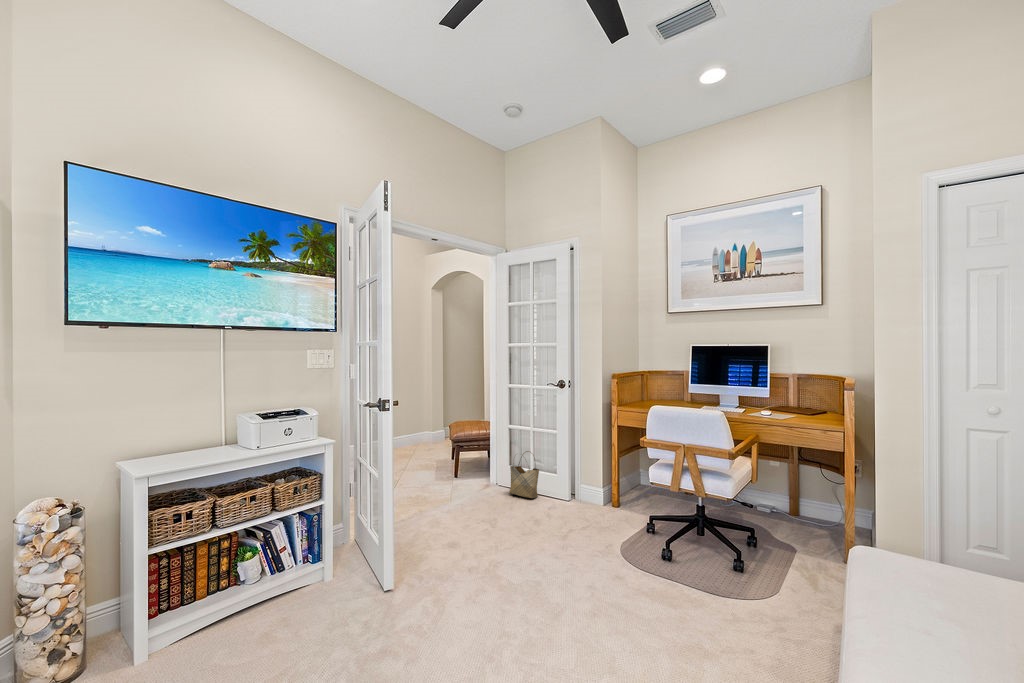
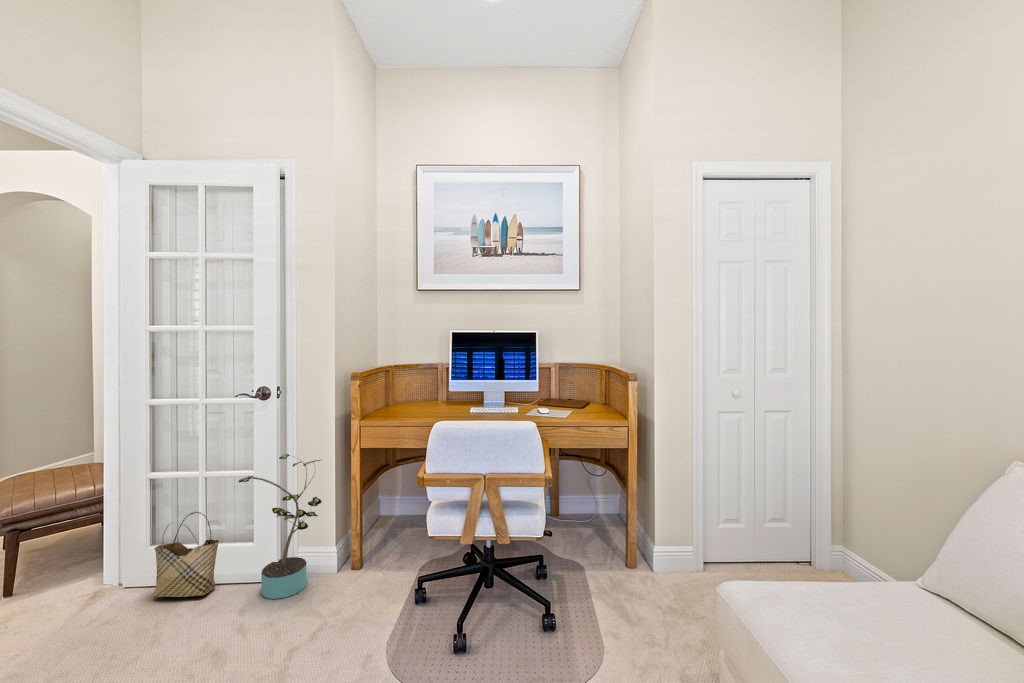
potted plant: none [549,424,596,510] -> present [239,454,322,599]

